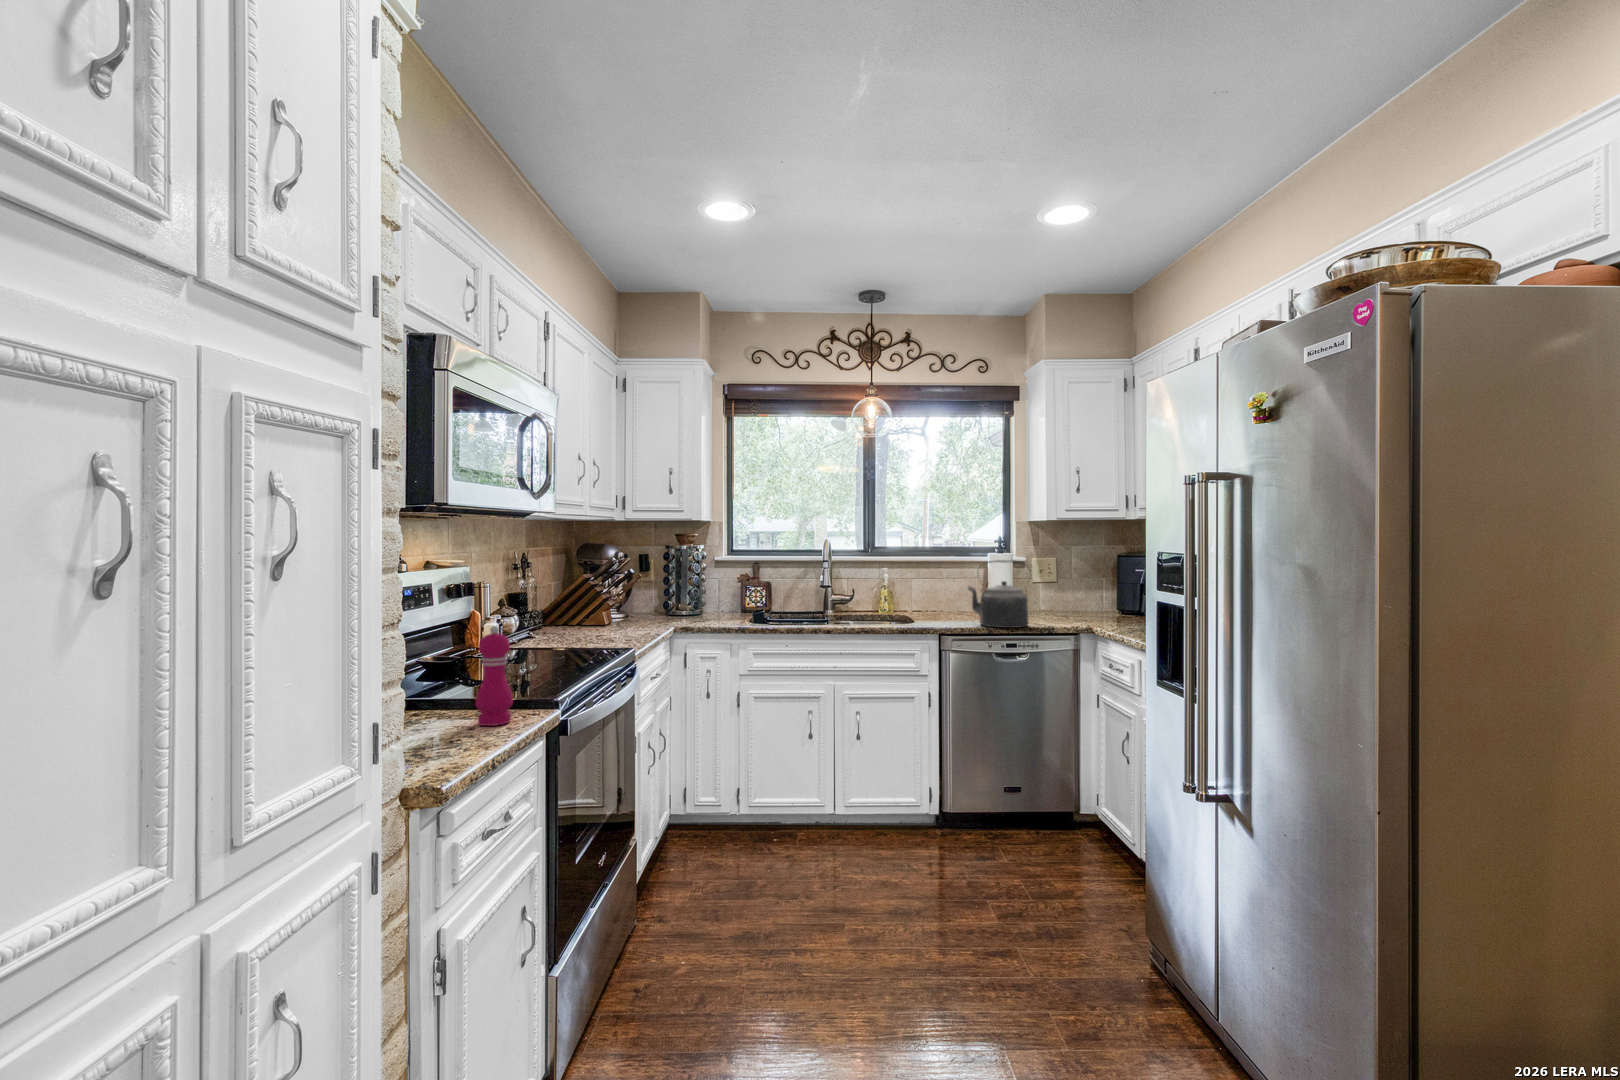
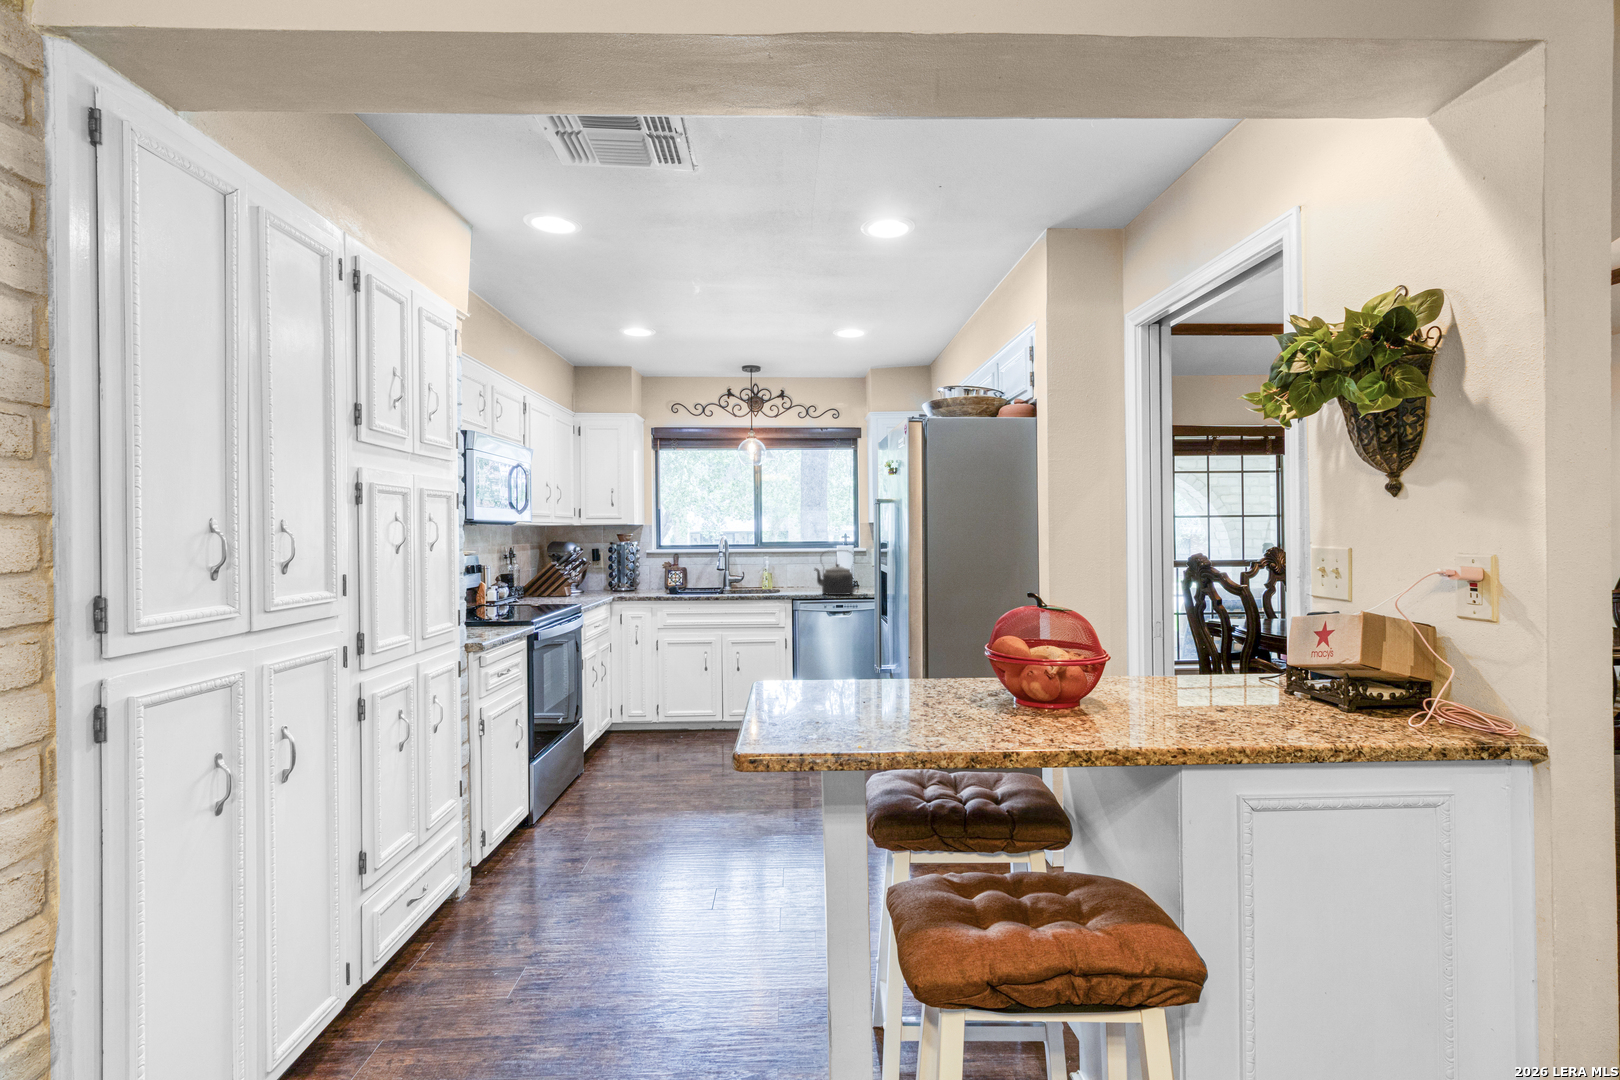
pepper mill: present [476,626,513,726] -> none [493,580,511,627]

